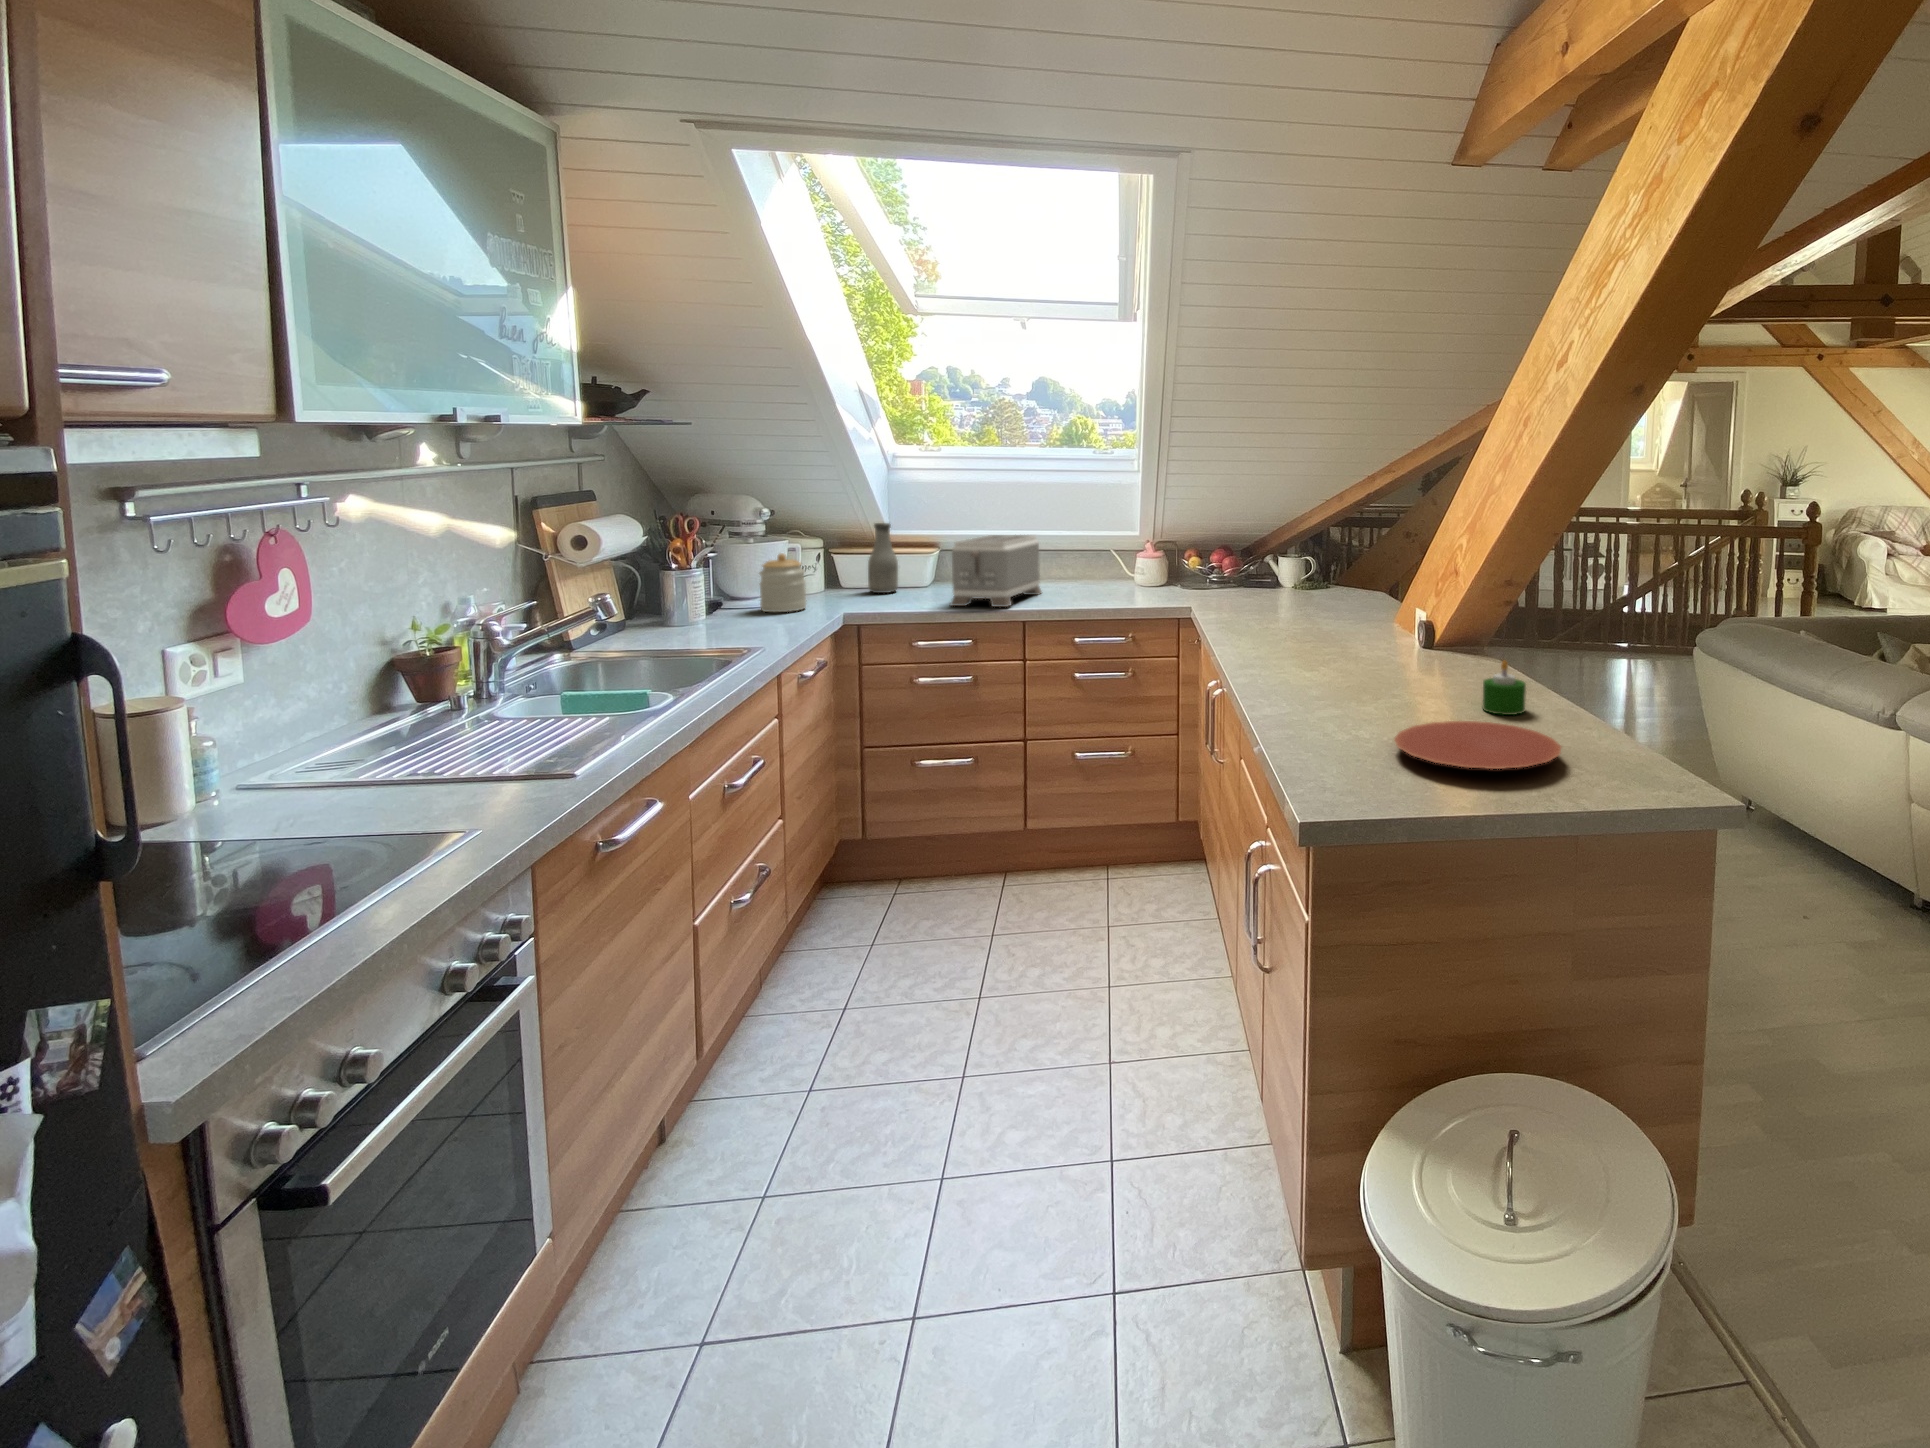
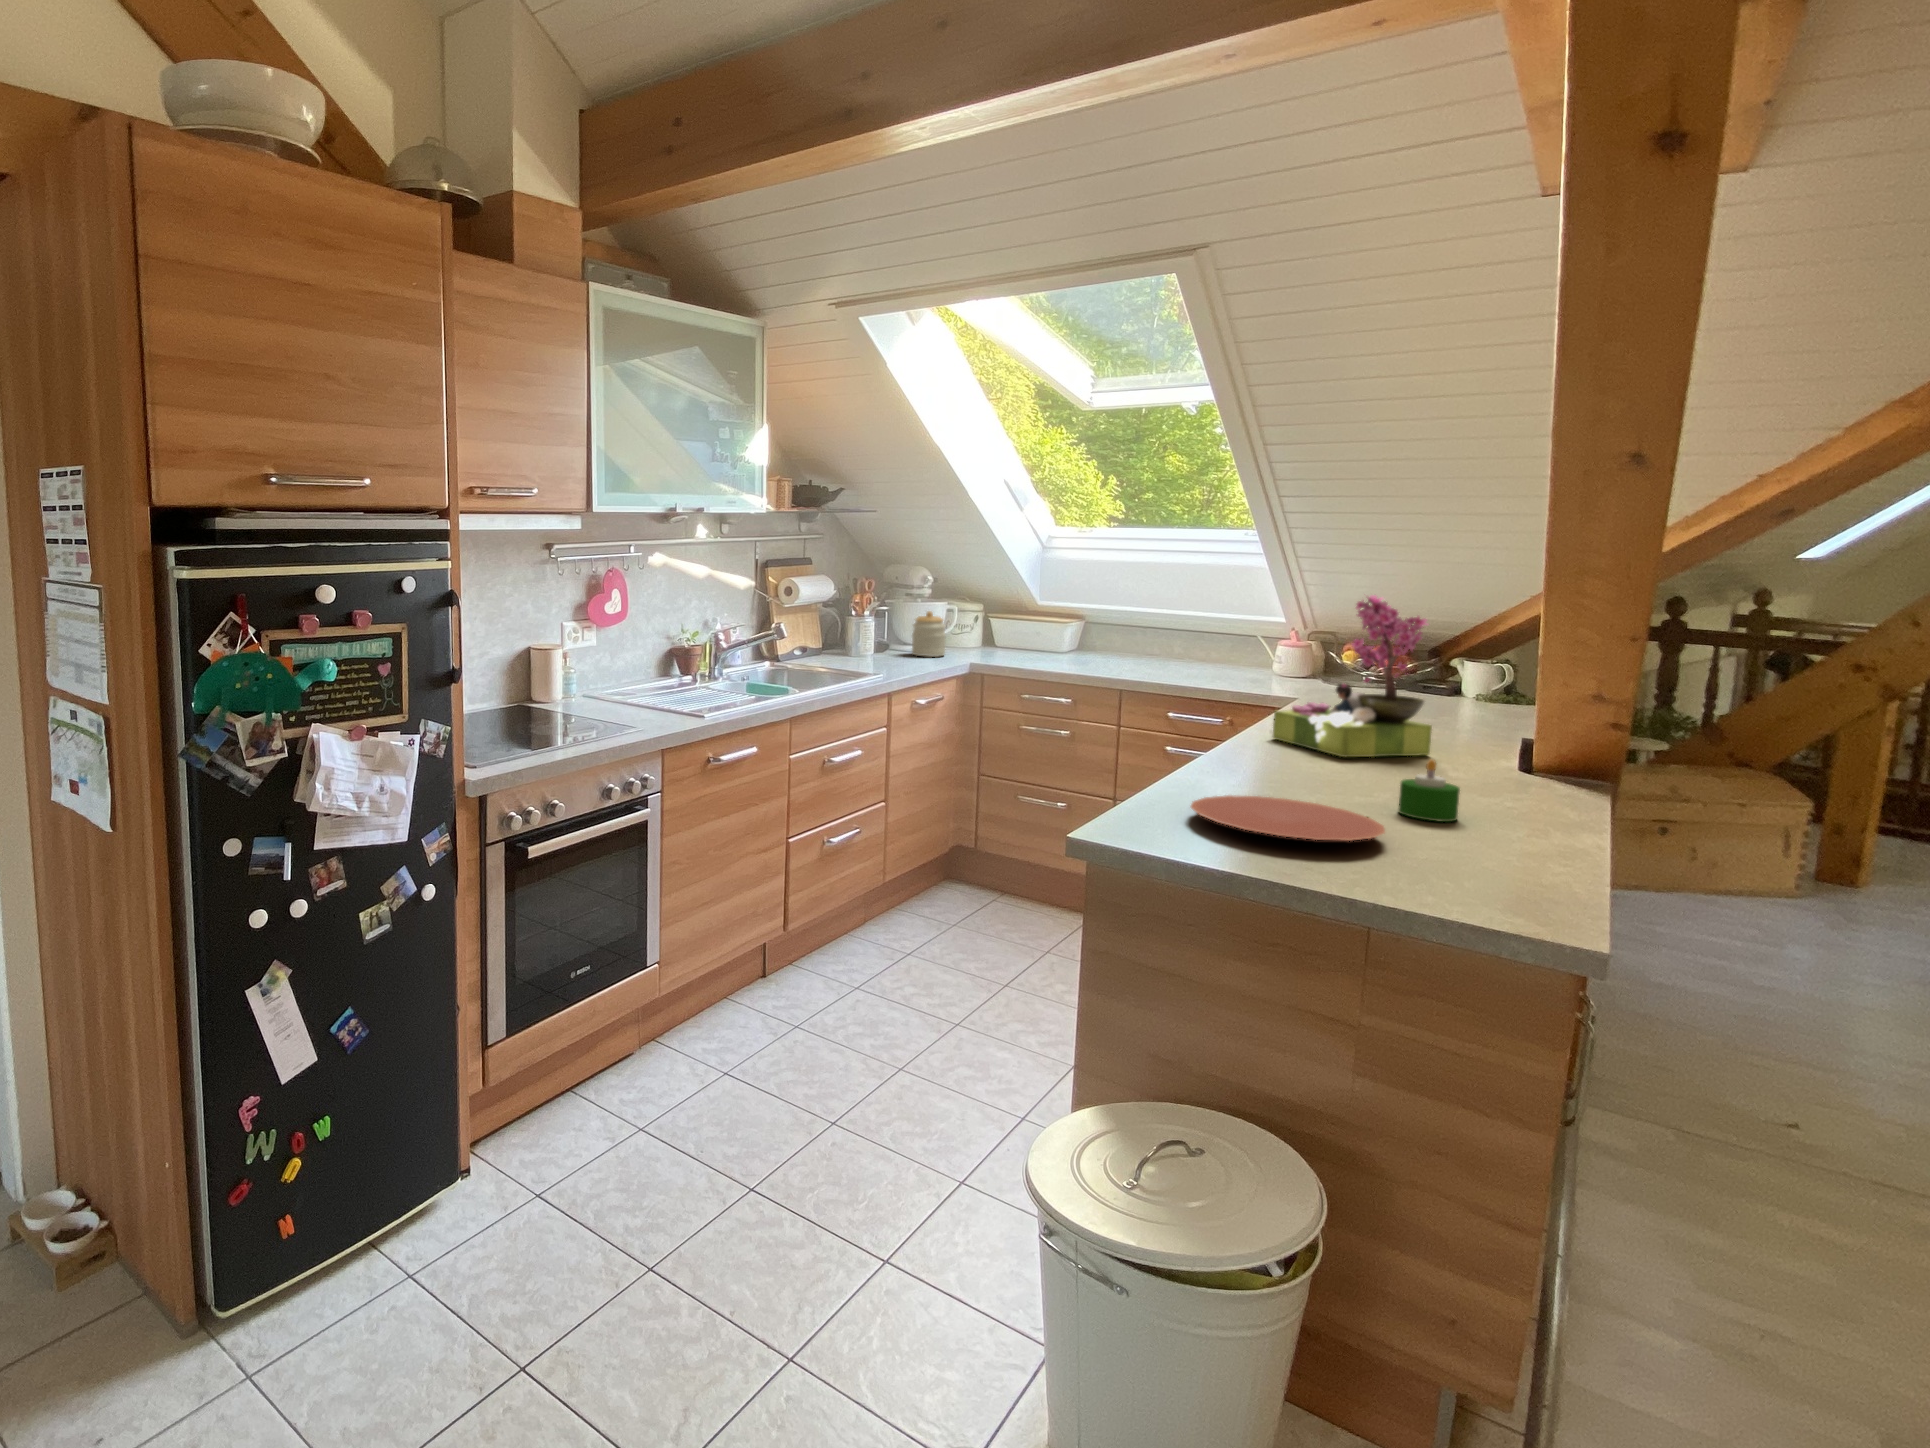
flower arrangement: none [1280,510,1392,665] -> present [1273,595,1432,757]
bottle: present [868,523,898,593] -> none [1006,592,1033,653]
toaster: present [951,535,1042,607] -> none [1051,608,1155,673]

